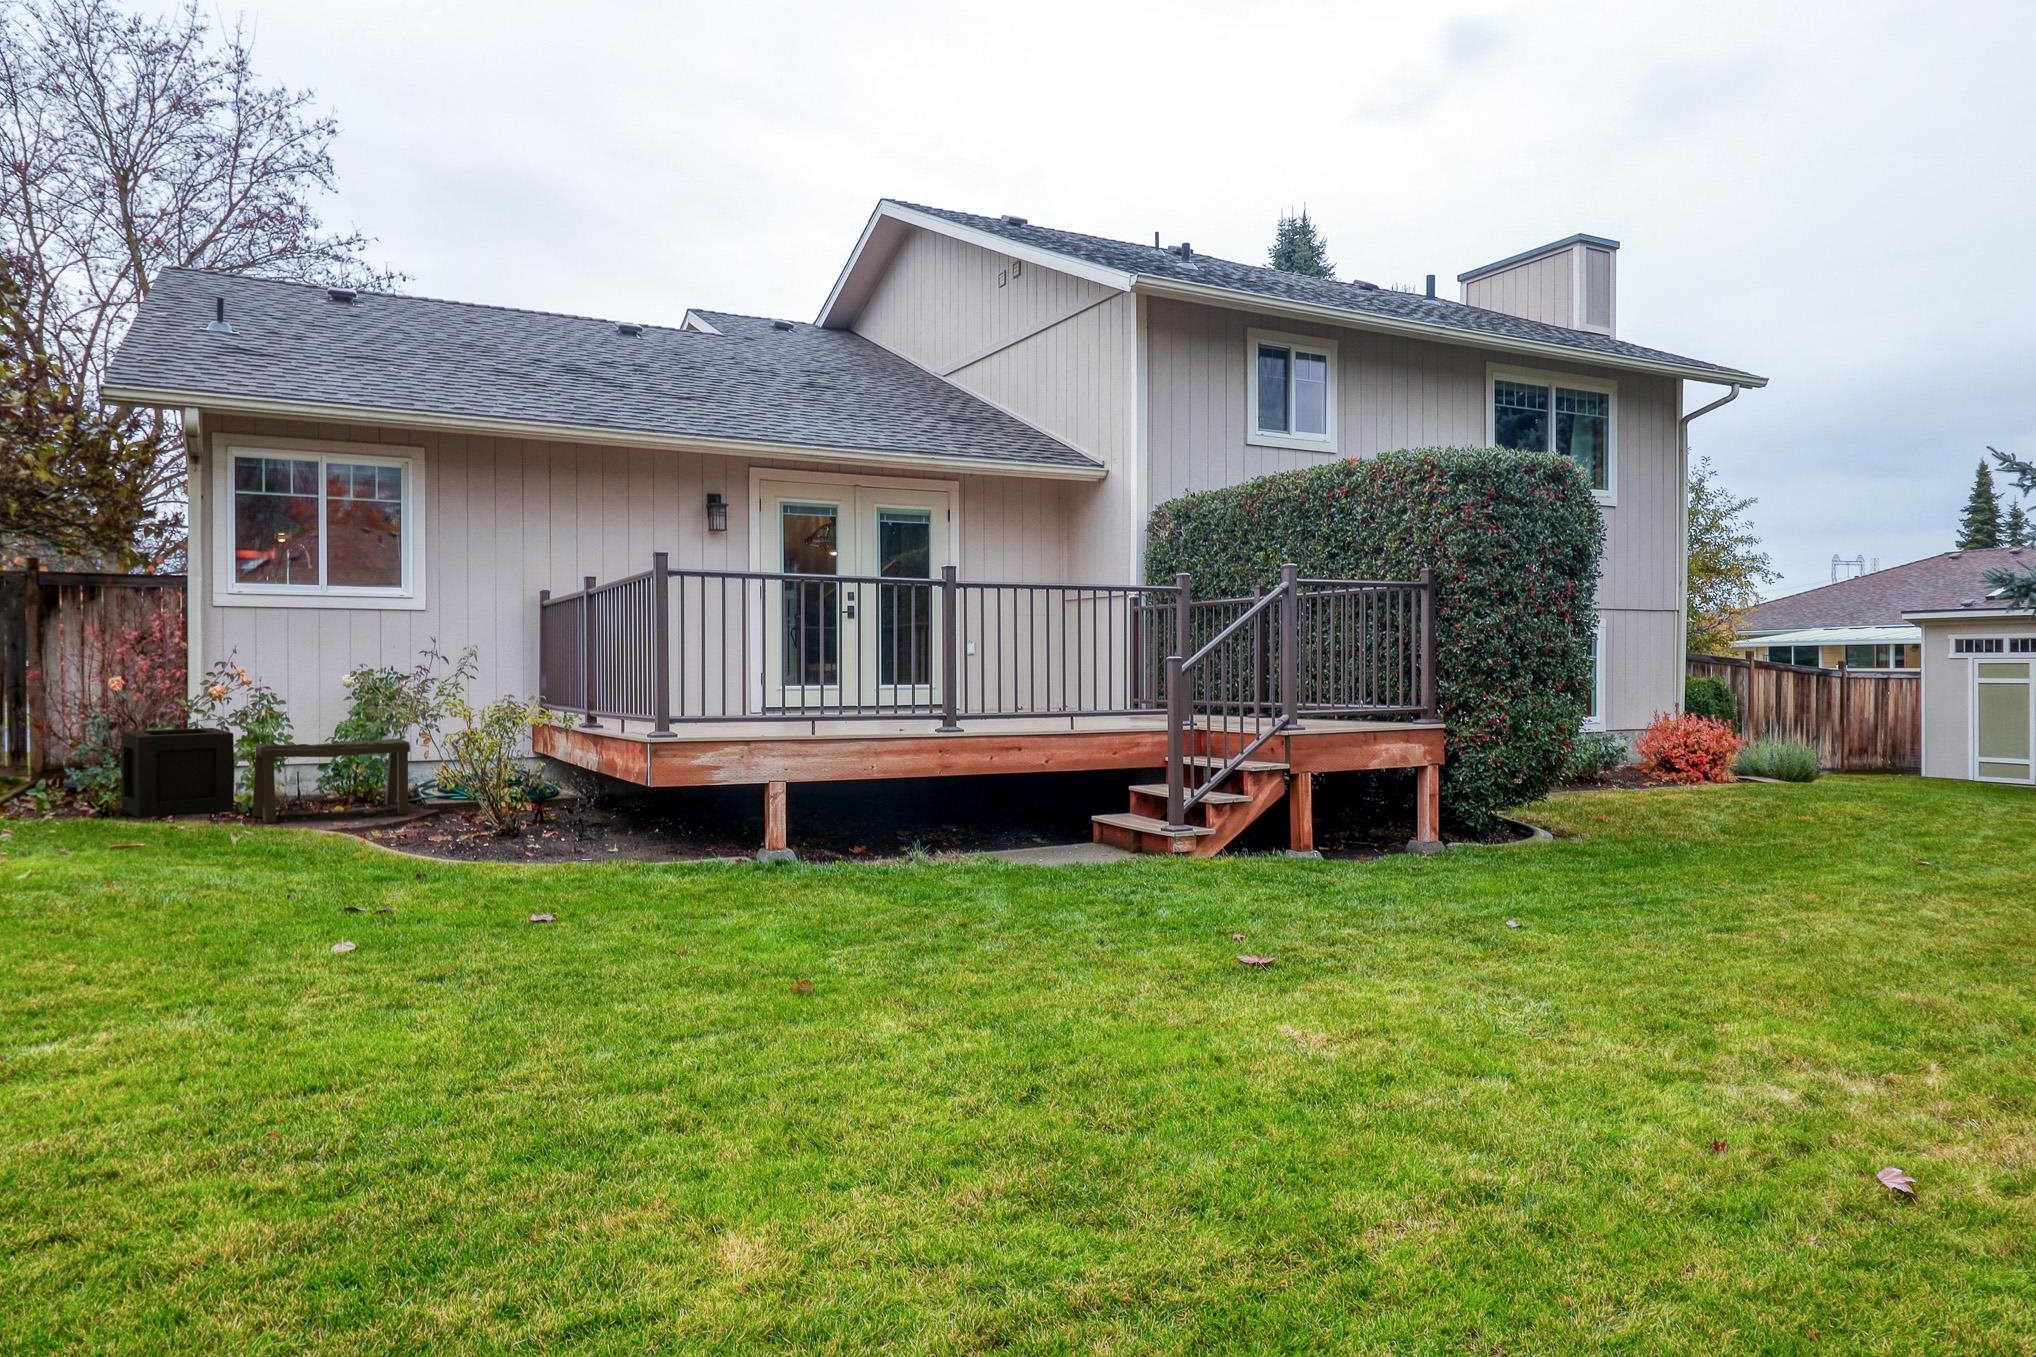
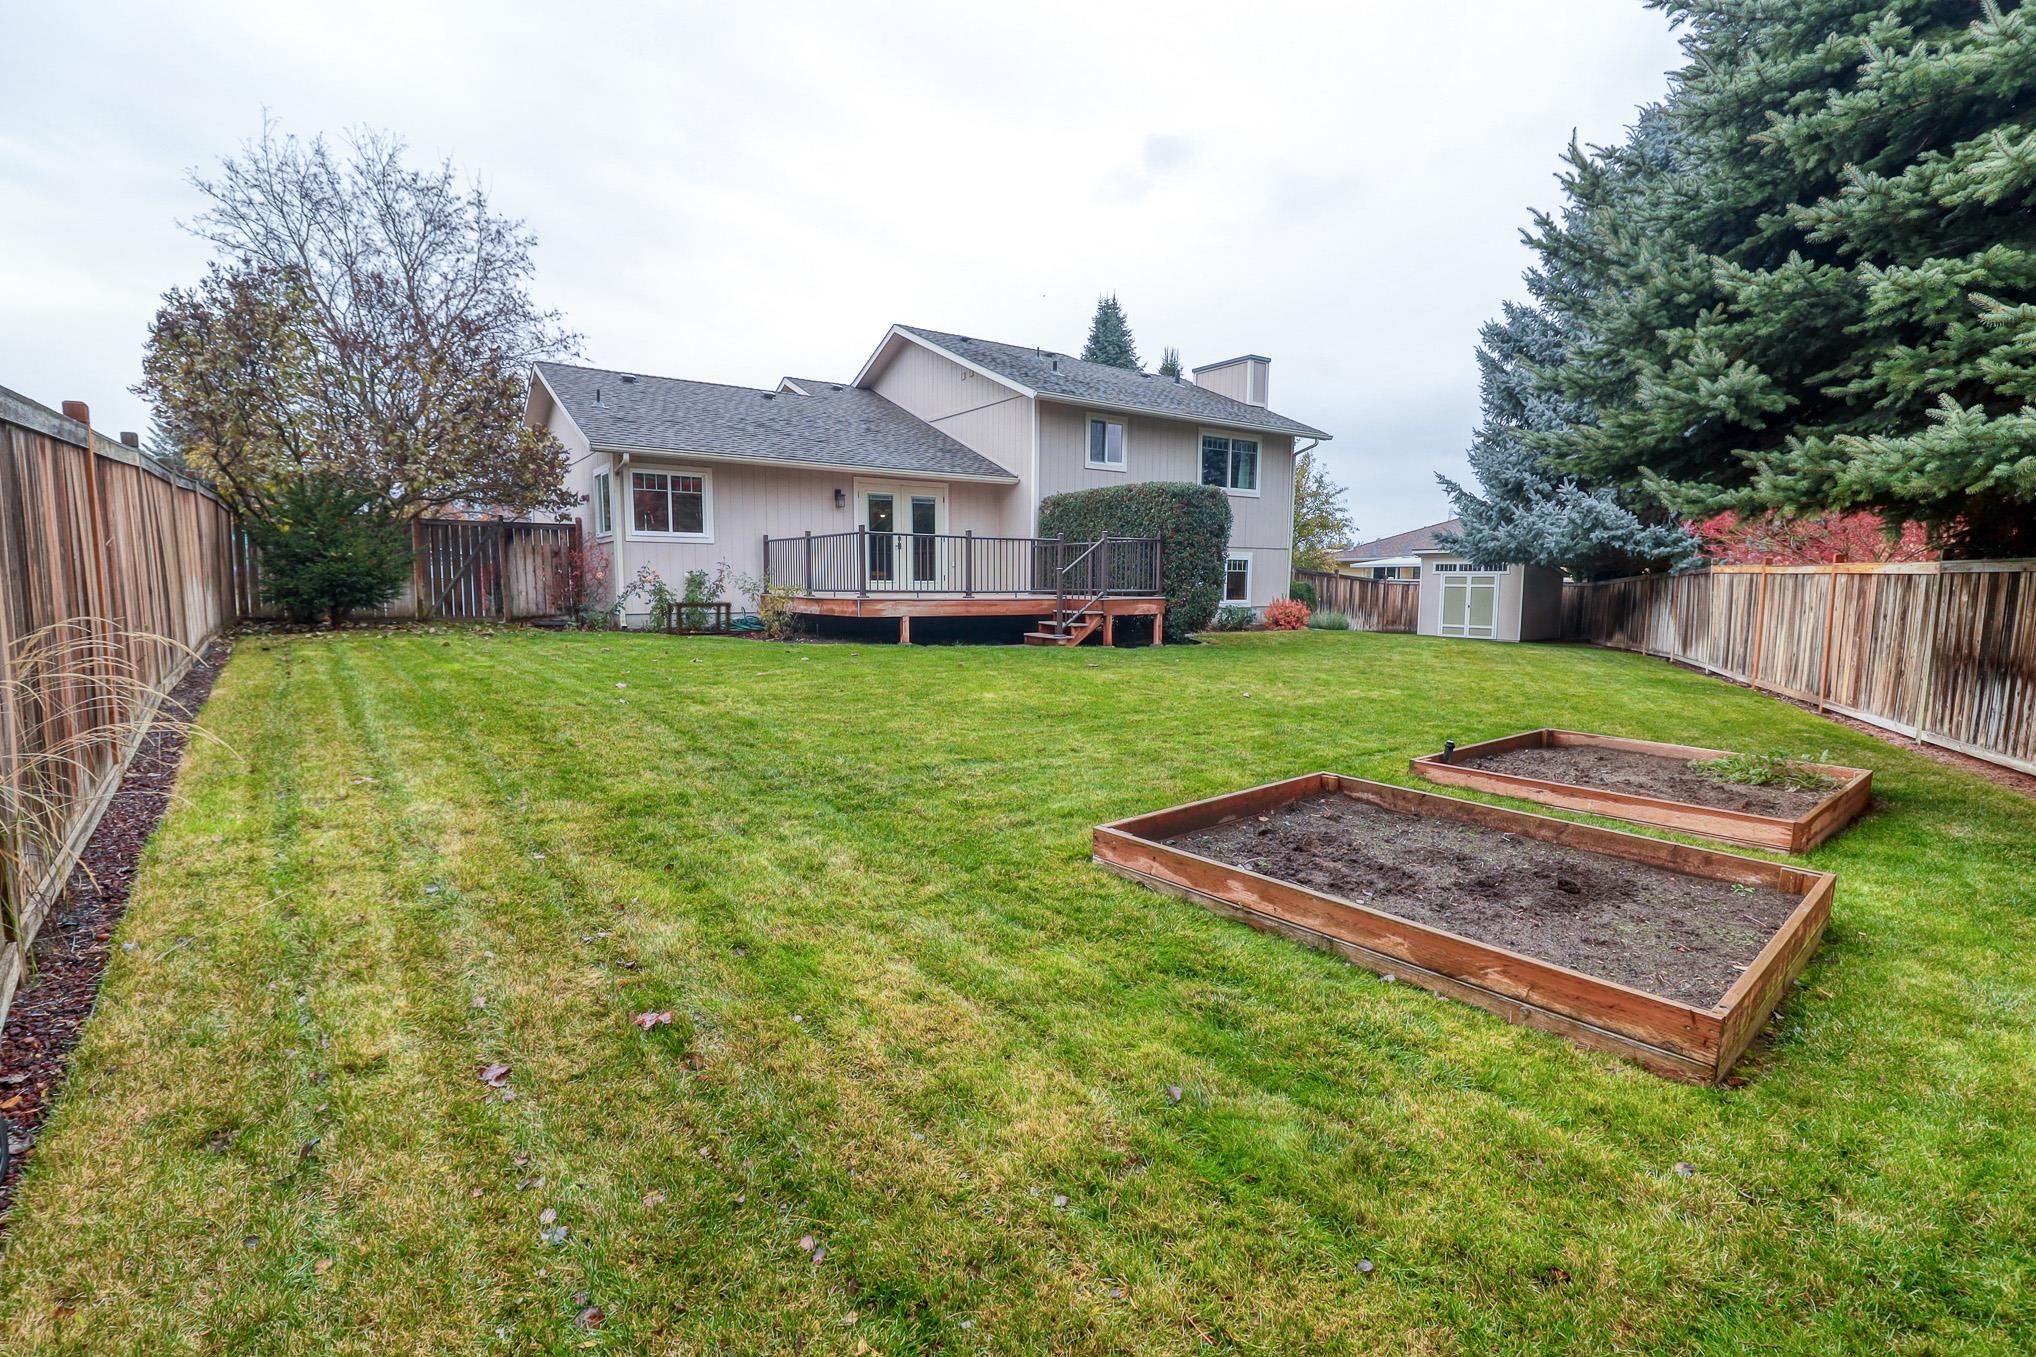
wooden crate: present [120,728,234,818] -> none [599,596,651,634]

